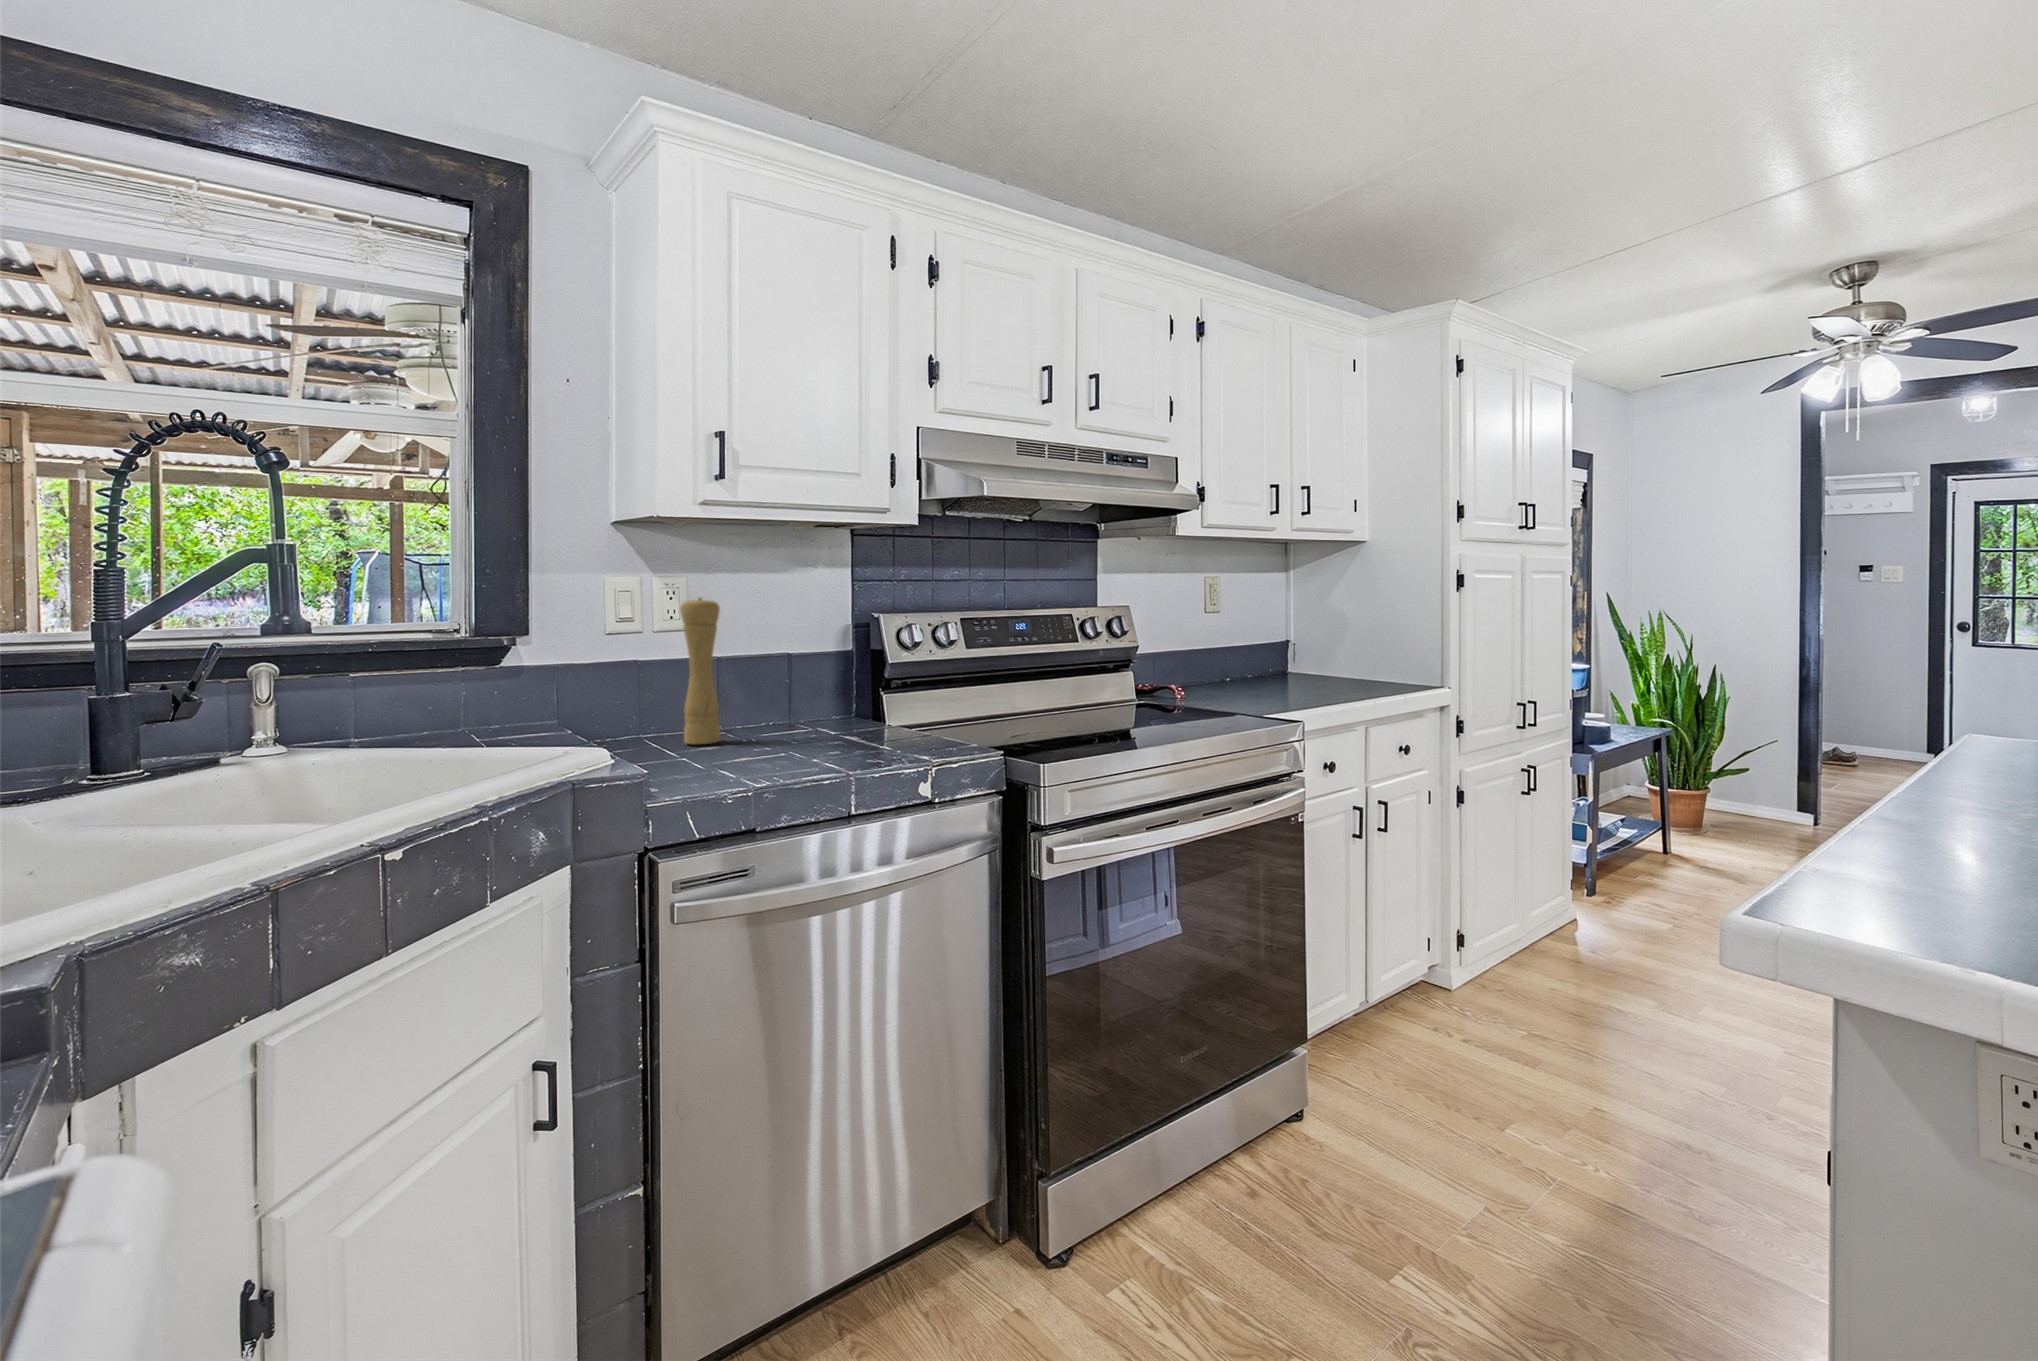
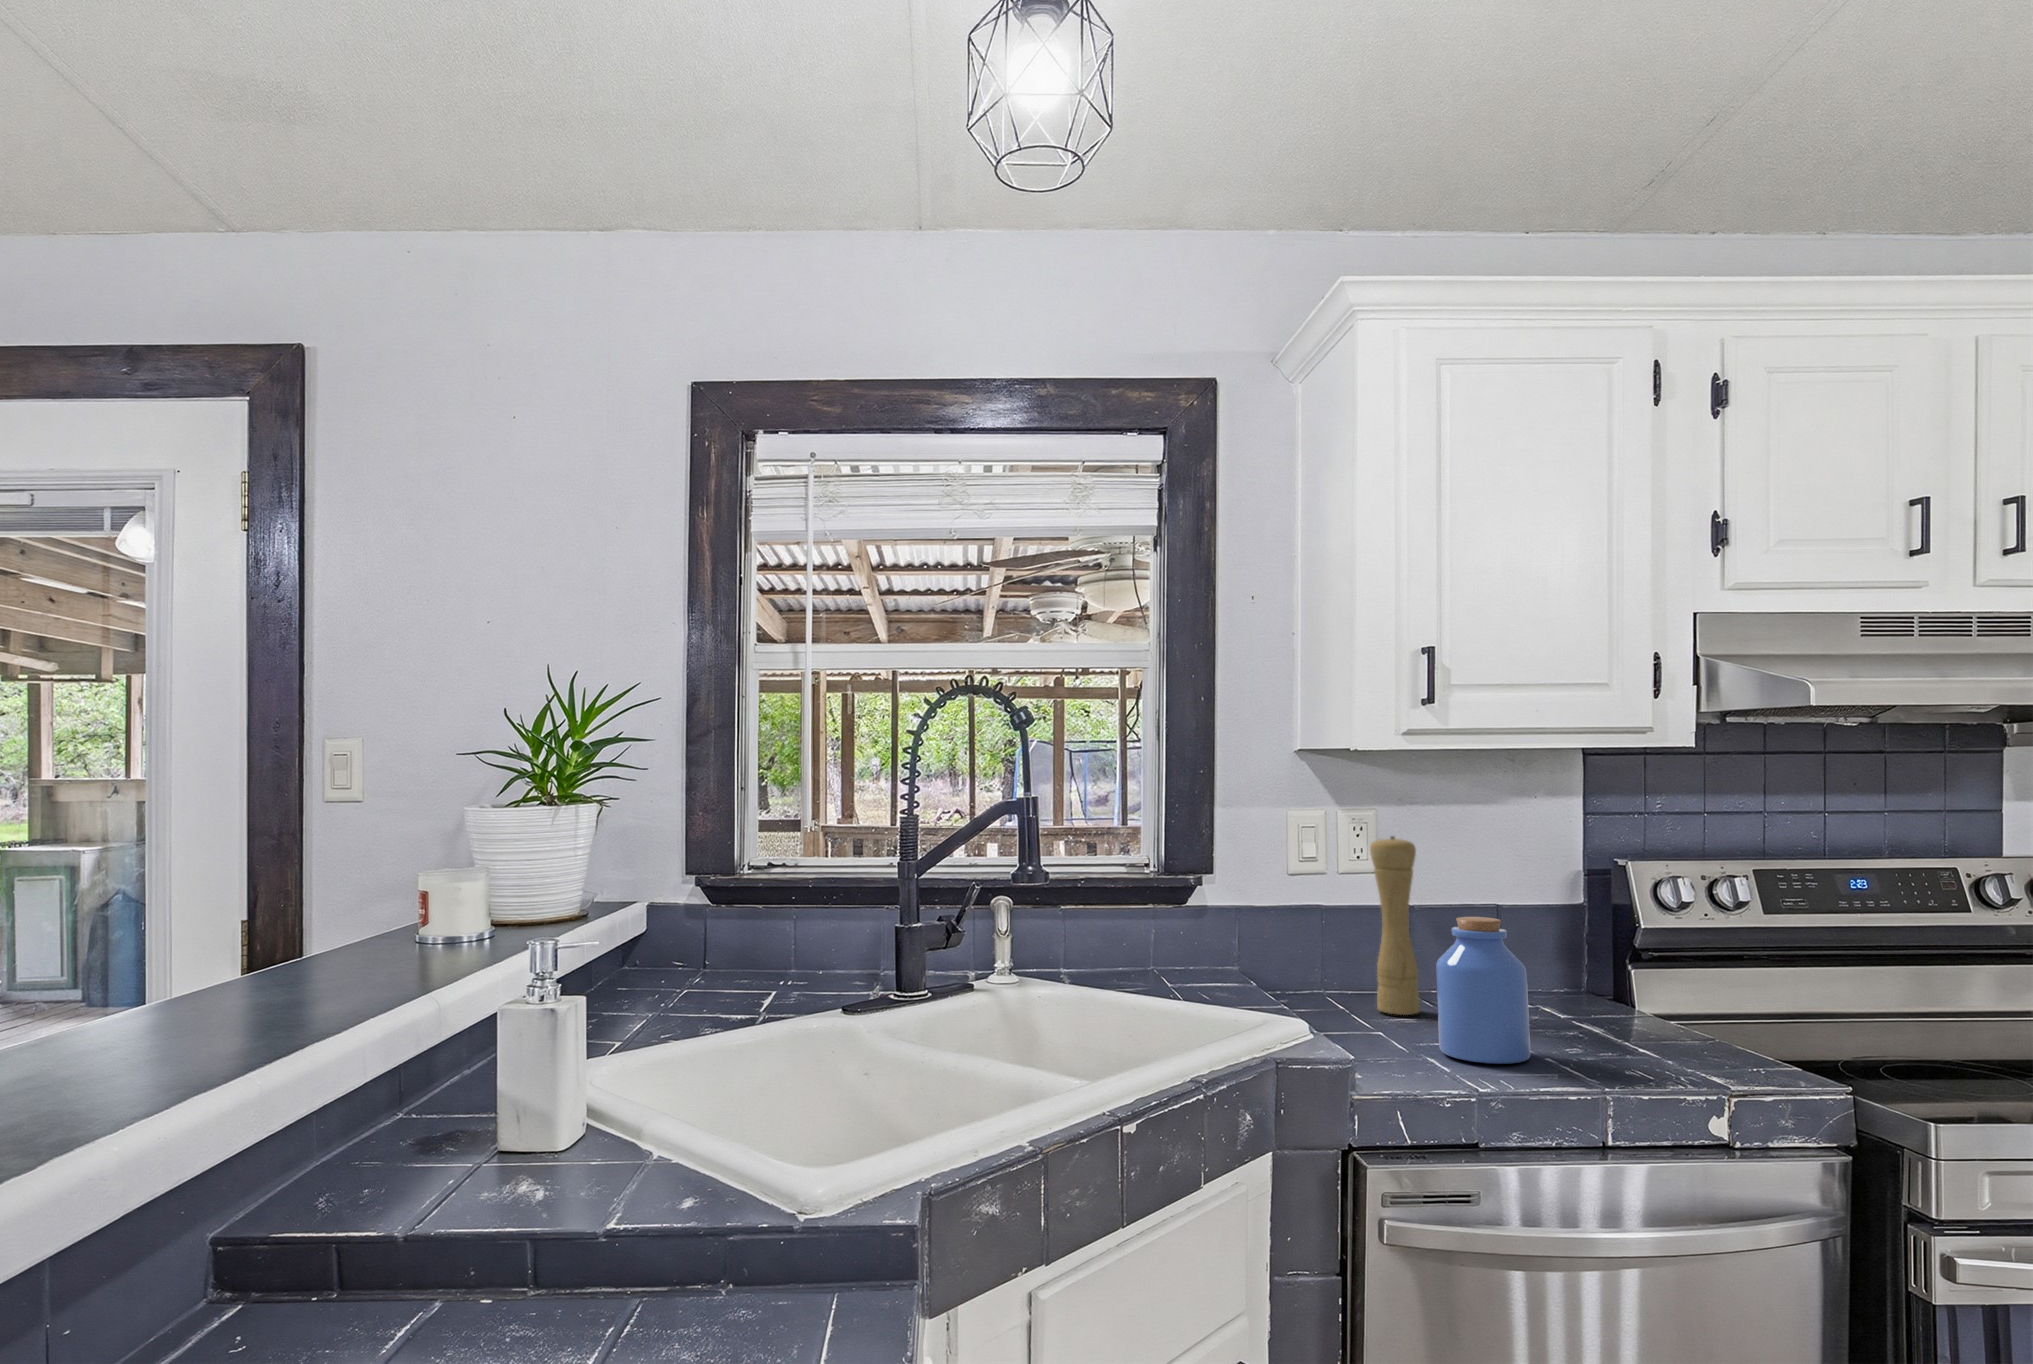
jar: none [729,654,801,767] -> present [1436,917,1531,1064]

